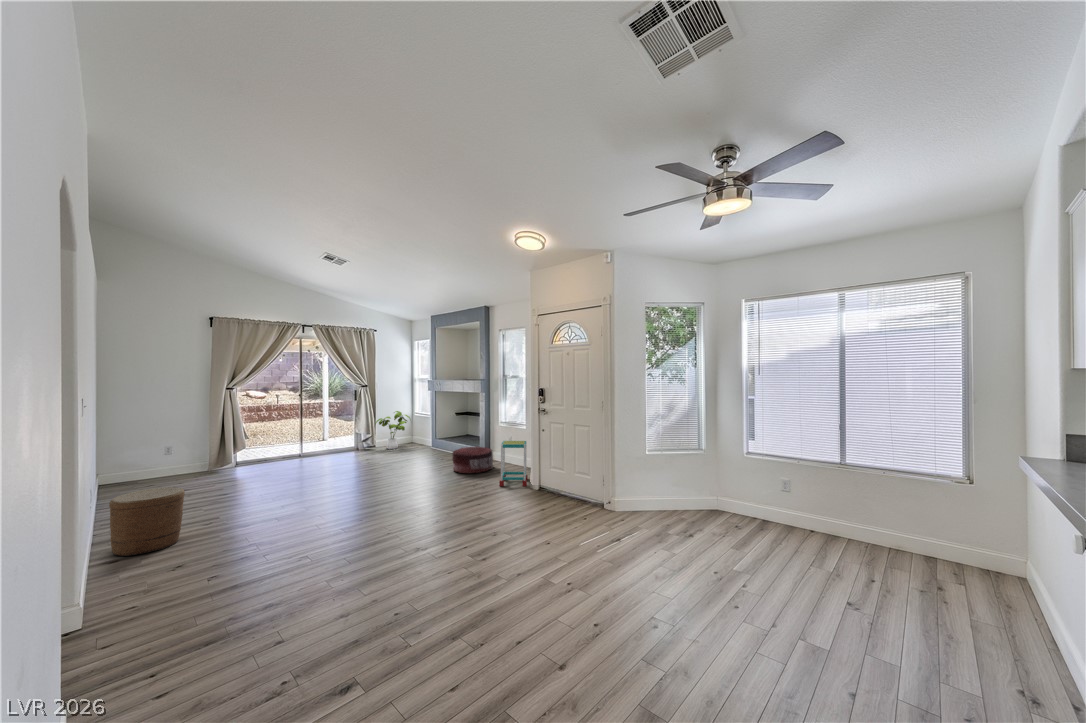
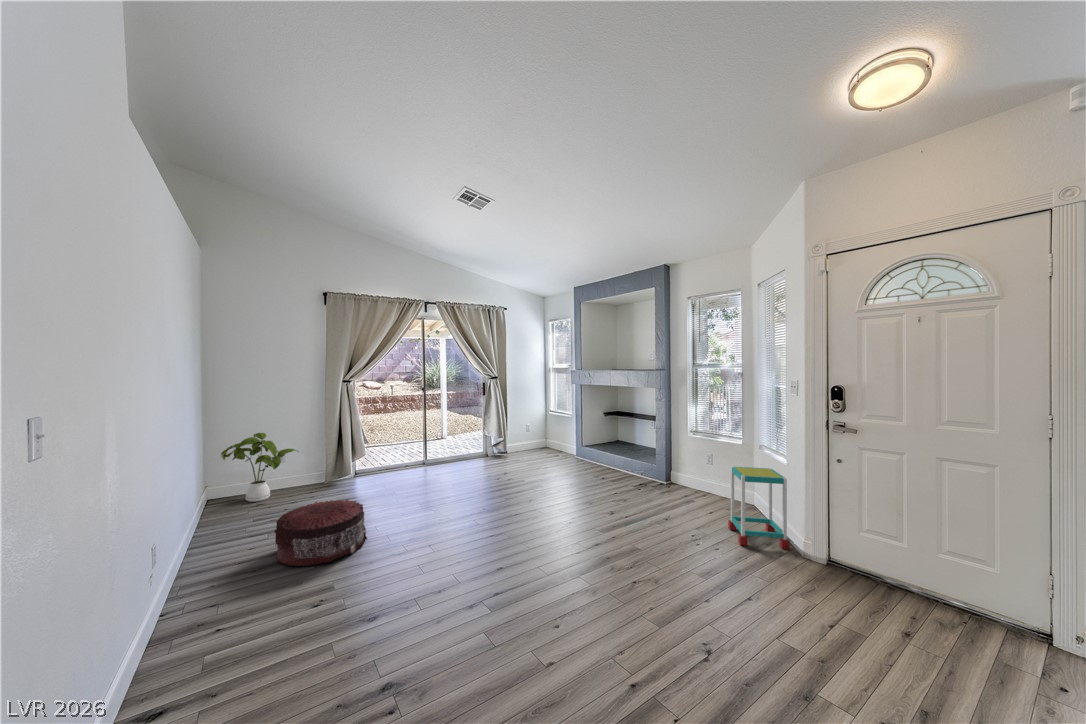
house plant: present [375,411,411,449] -> present [221,433,299,502]
pouf: present [452,447,493,473] -> present [274,499,367,566]
woven basket: present [109,487,185,556] -> none [142,542,269,686]

